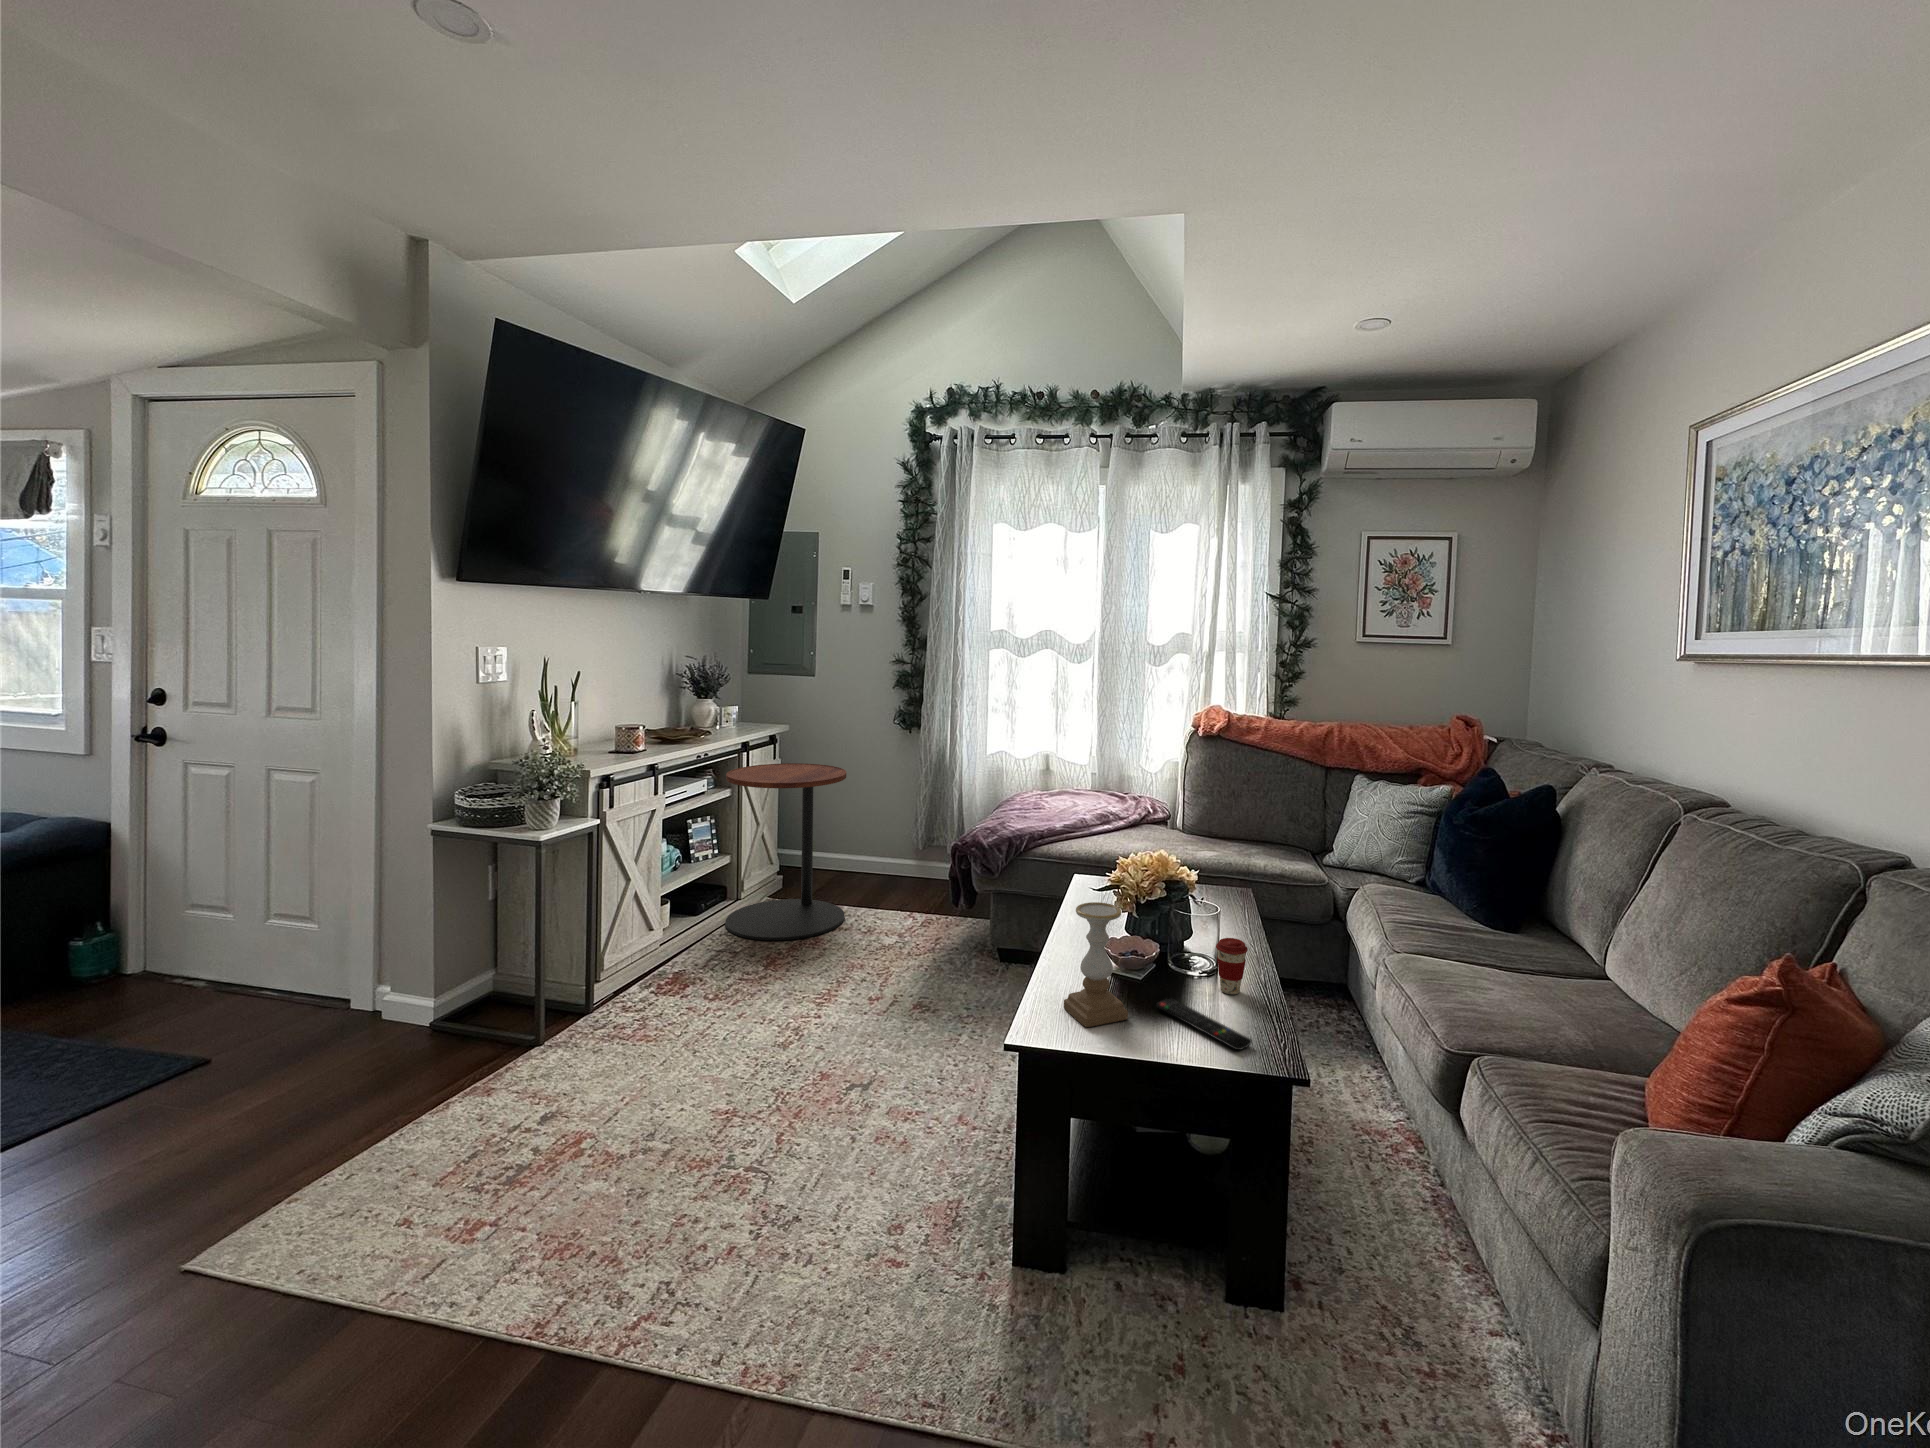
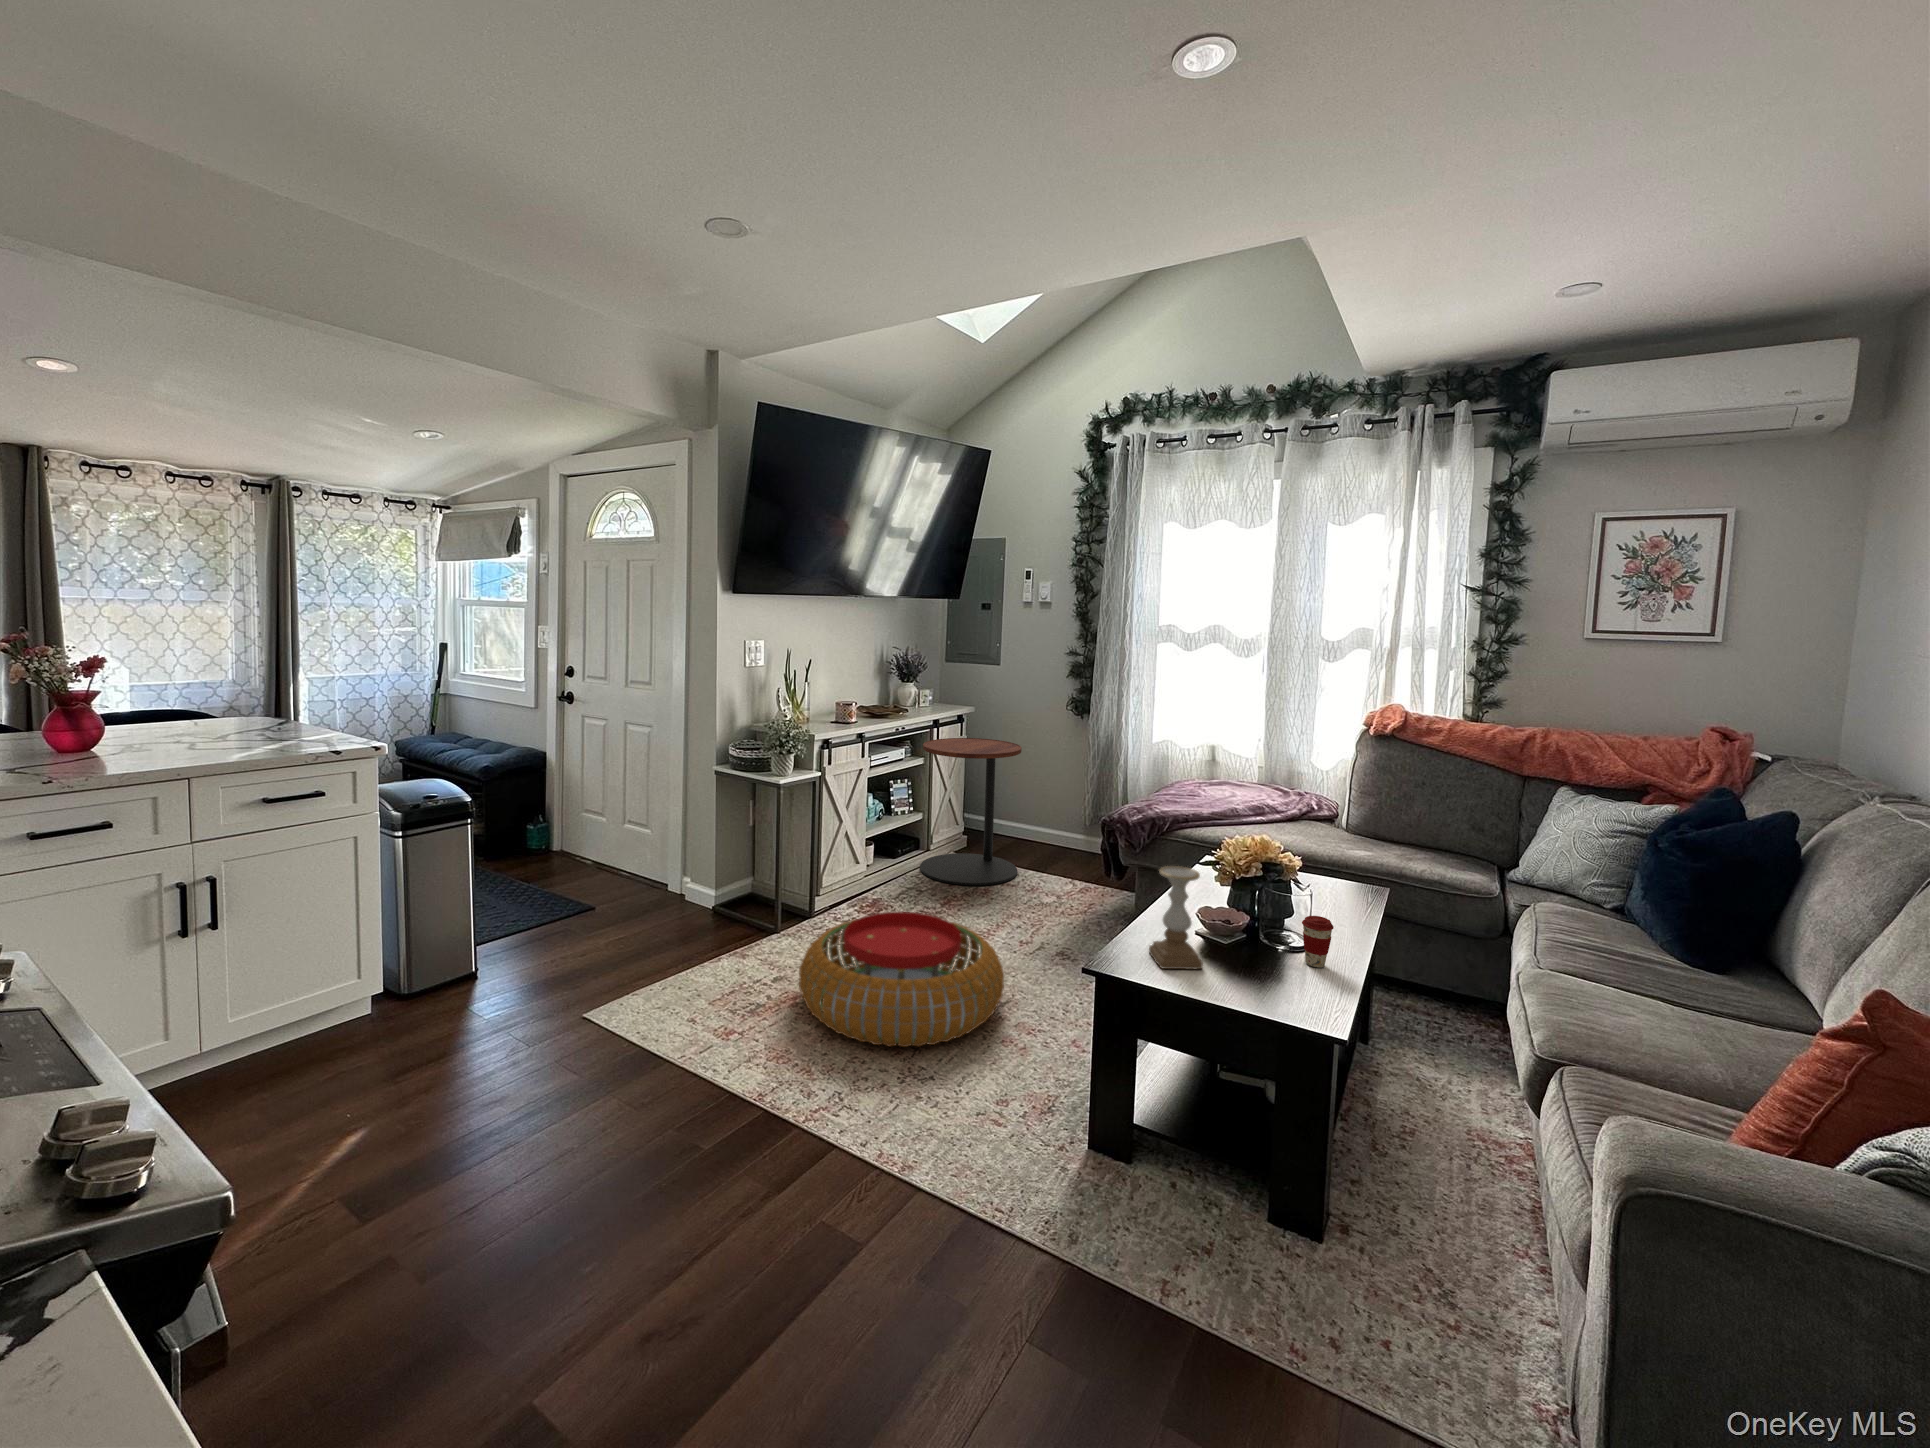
pouf: none [586,992,869,1189] -> present [799,912,1004,1047]
remote control: present [1156,999,1252,1050] -> none [1233,960,1311,1008]

